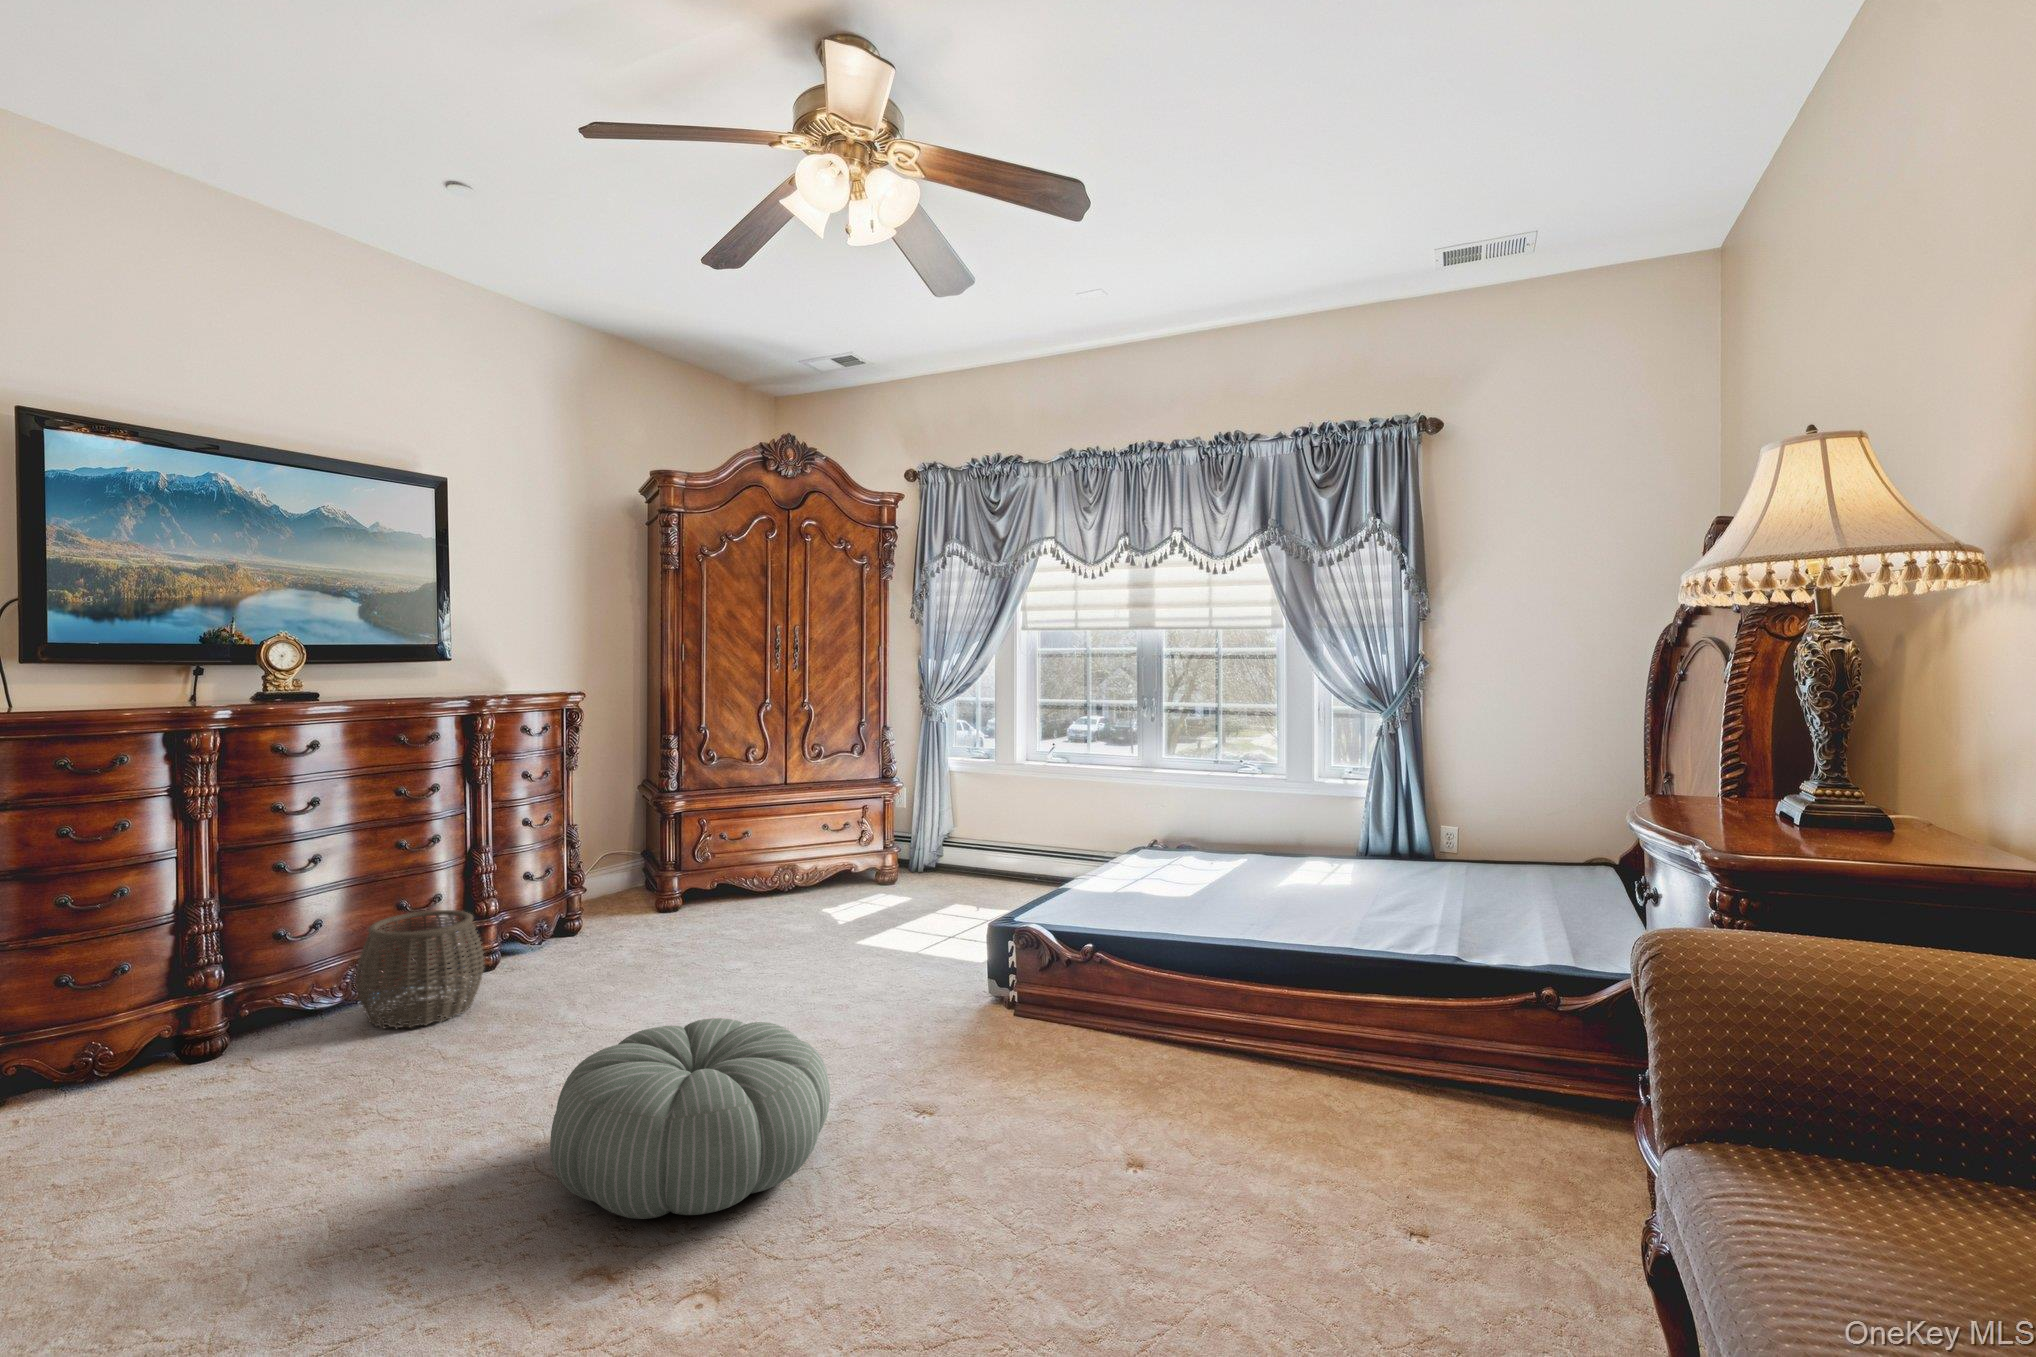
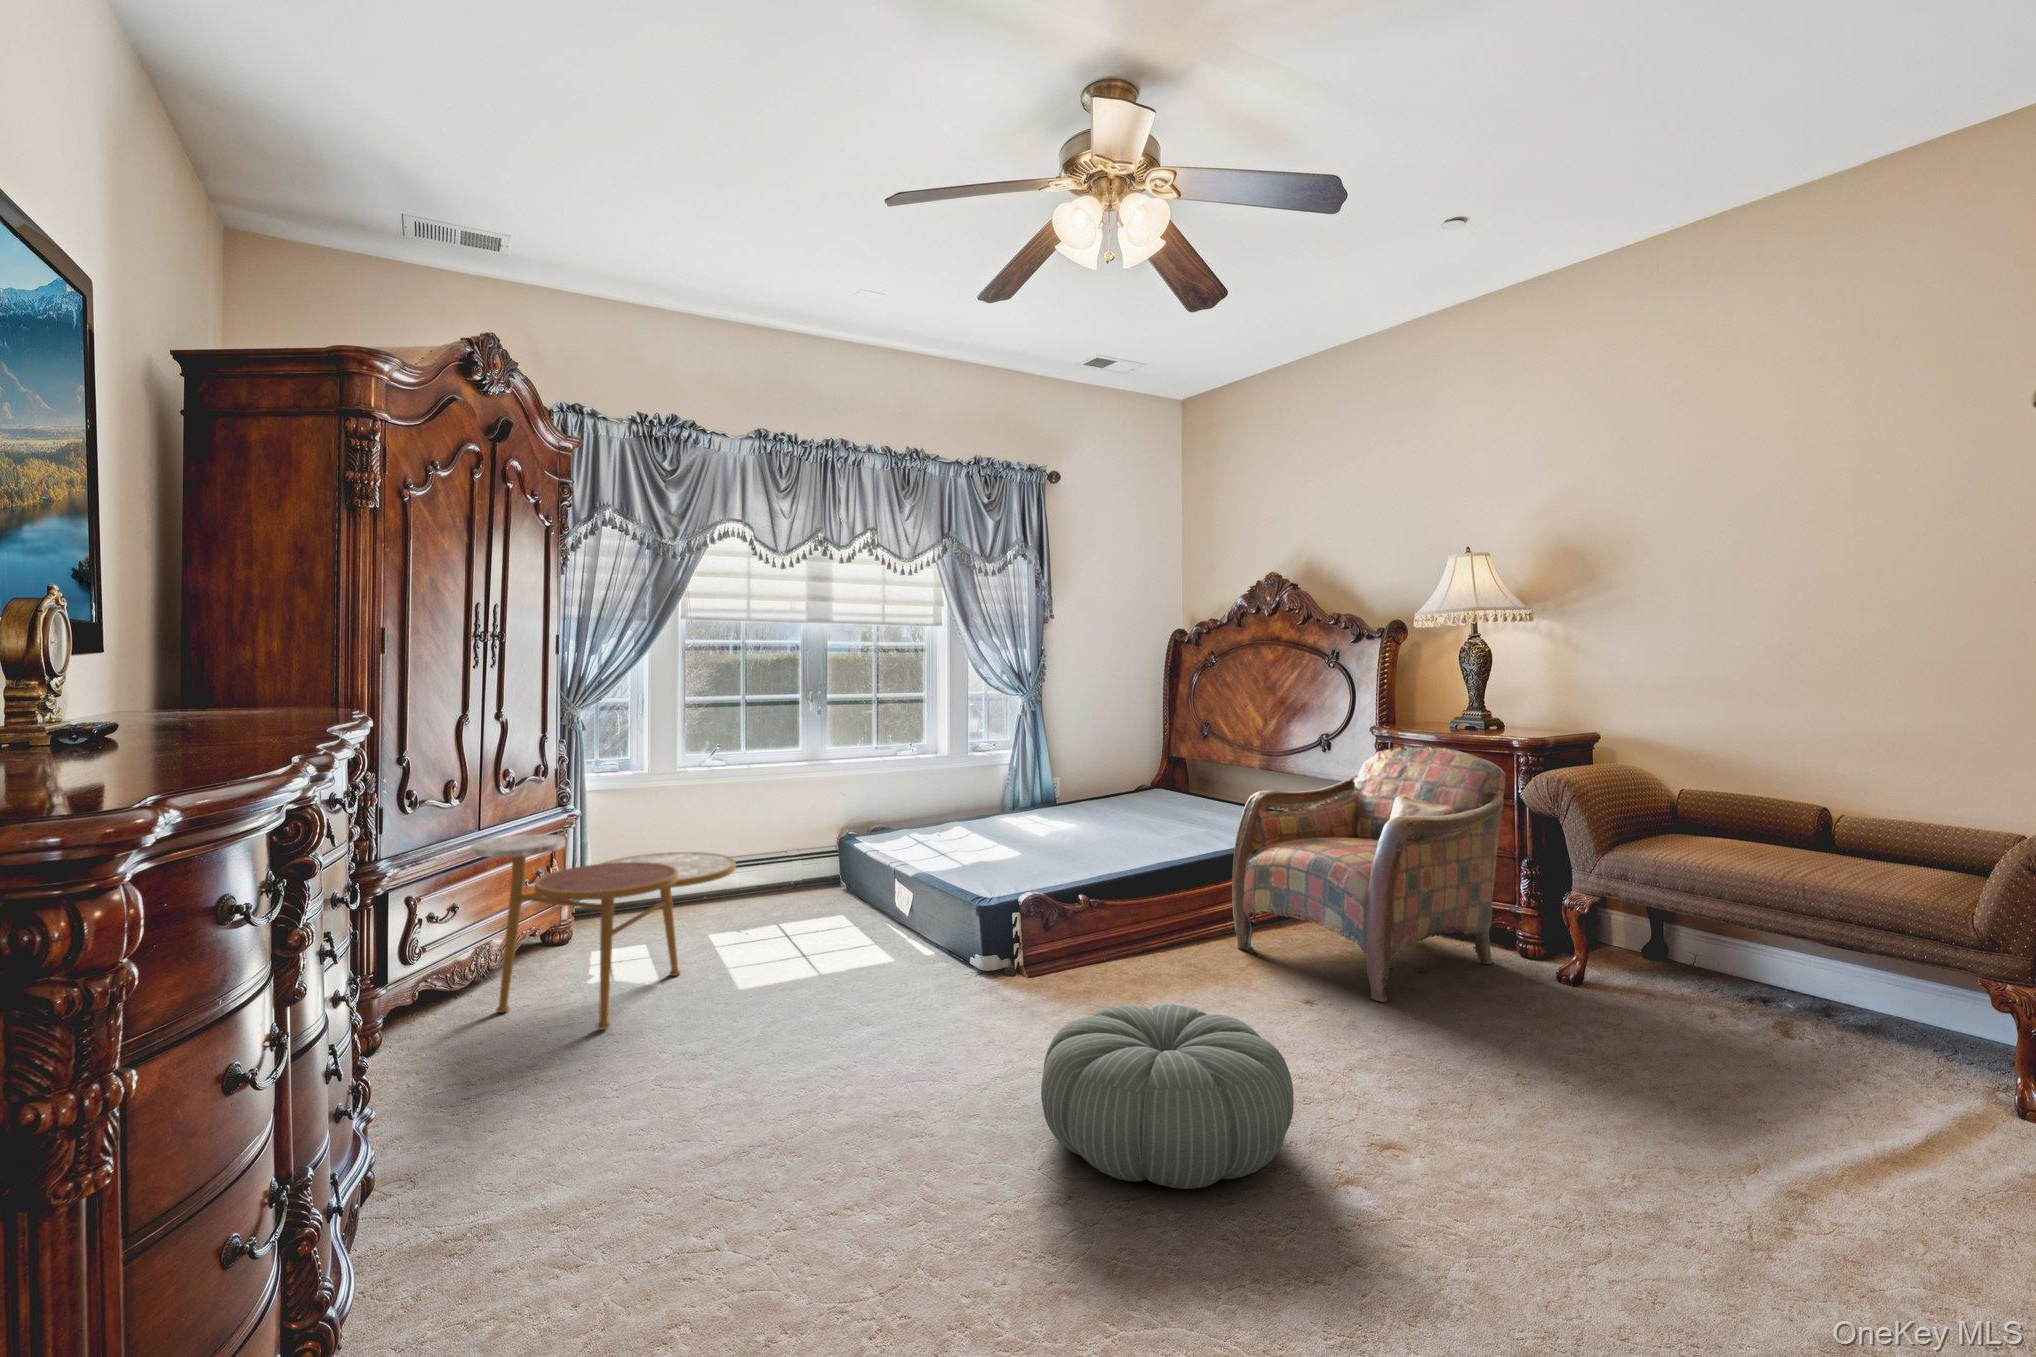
side table: none [699,787,901,937] -> present [471,834,736,1029]
armchair: none [1248,836,1705,1290] -> present [1232,745,1505,1002]
woven basket: present [355,910,485,1029] -> none [373,1075,580,1302]

